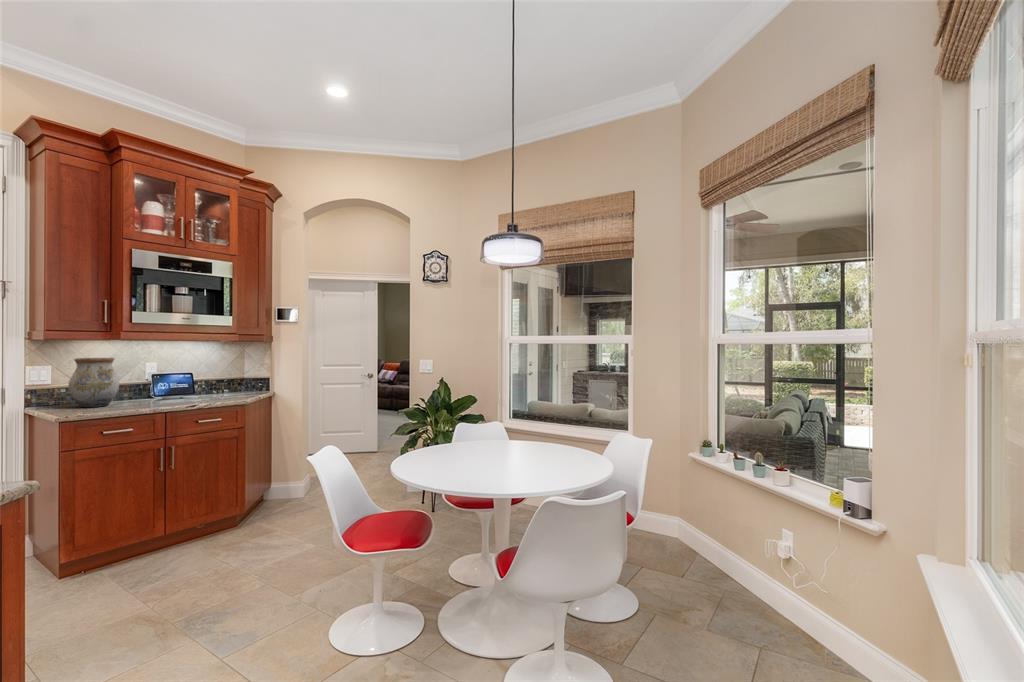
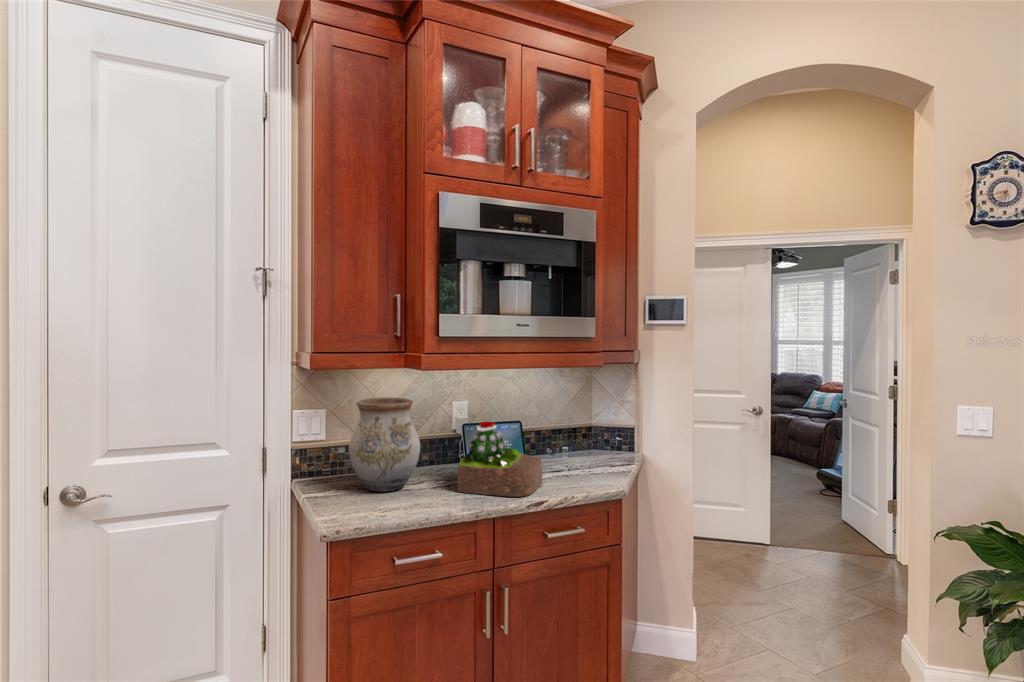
succulent plant: none [144,369,200,405] -> present [458,422,542,497]

